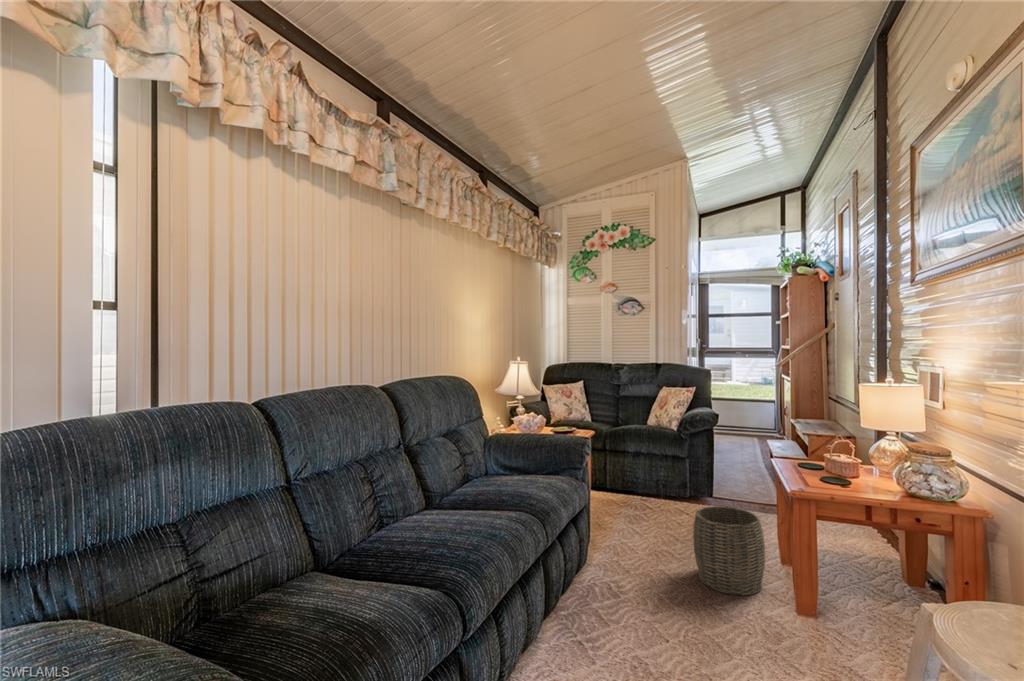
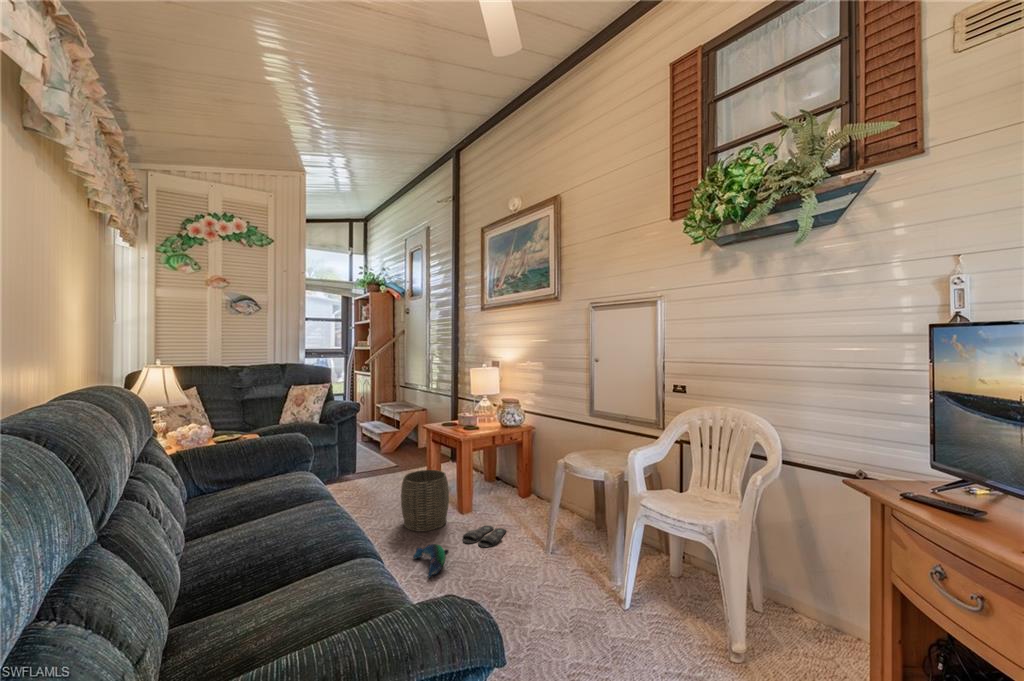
plush toy: none [649,603,695,646] -> present [413,544,449,578]
slippers: none [749,618,840,659] -> present [463,525,506,548]

